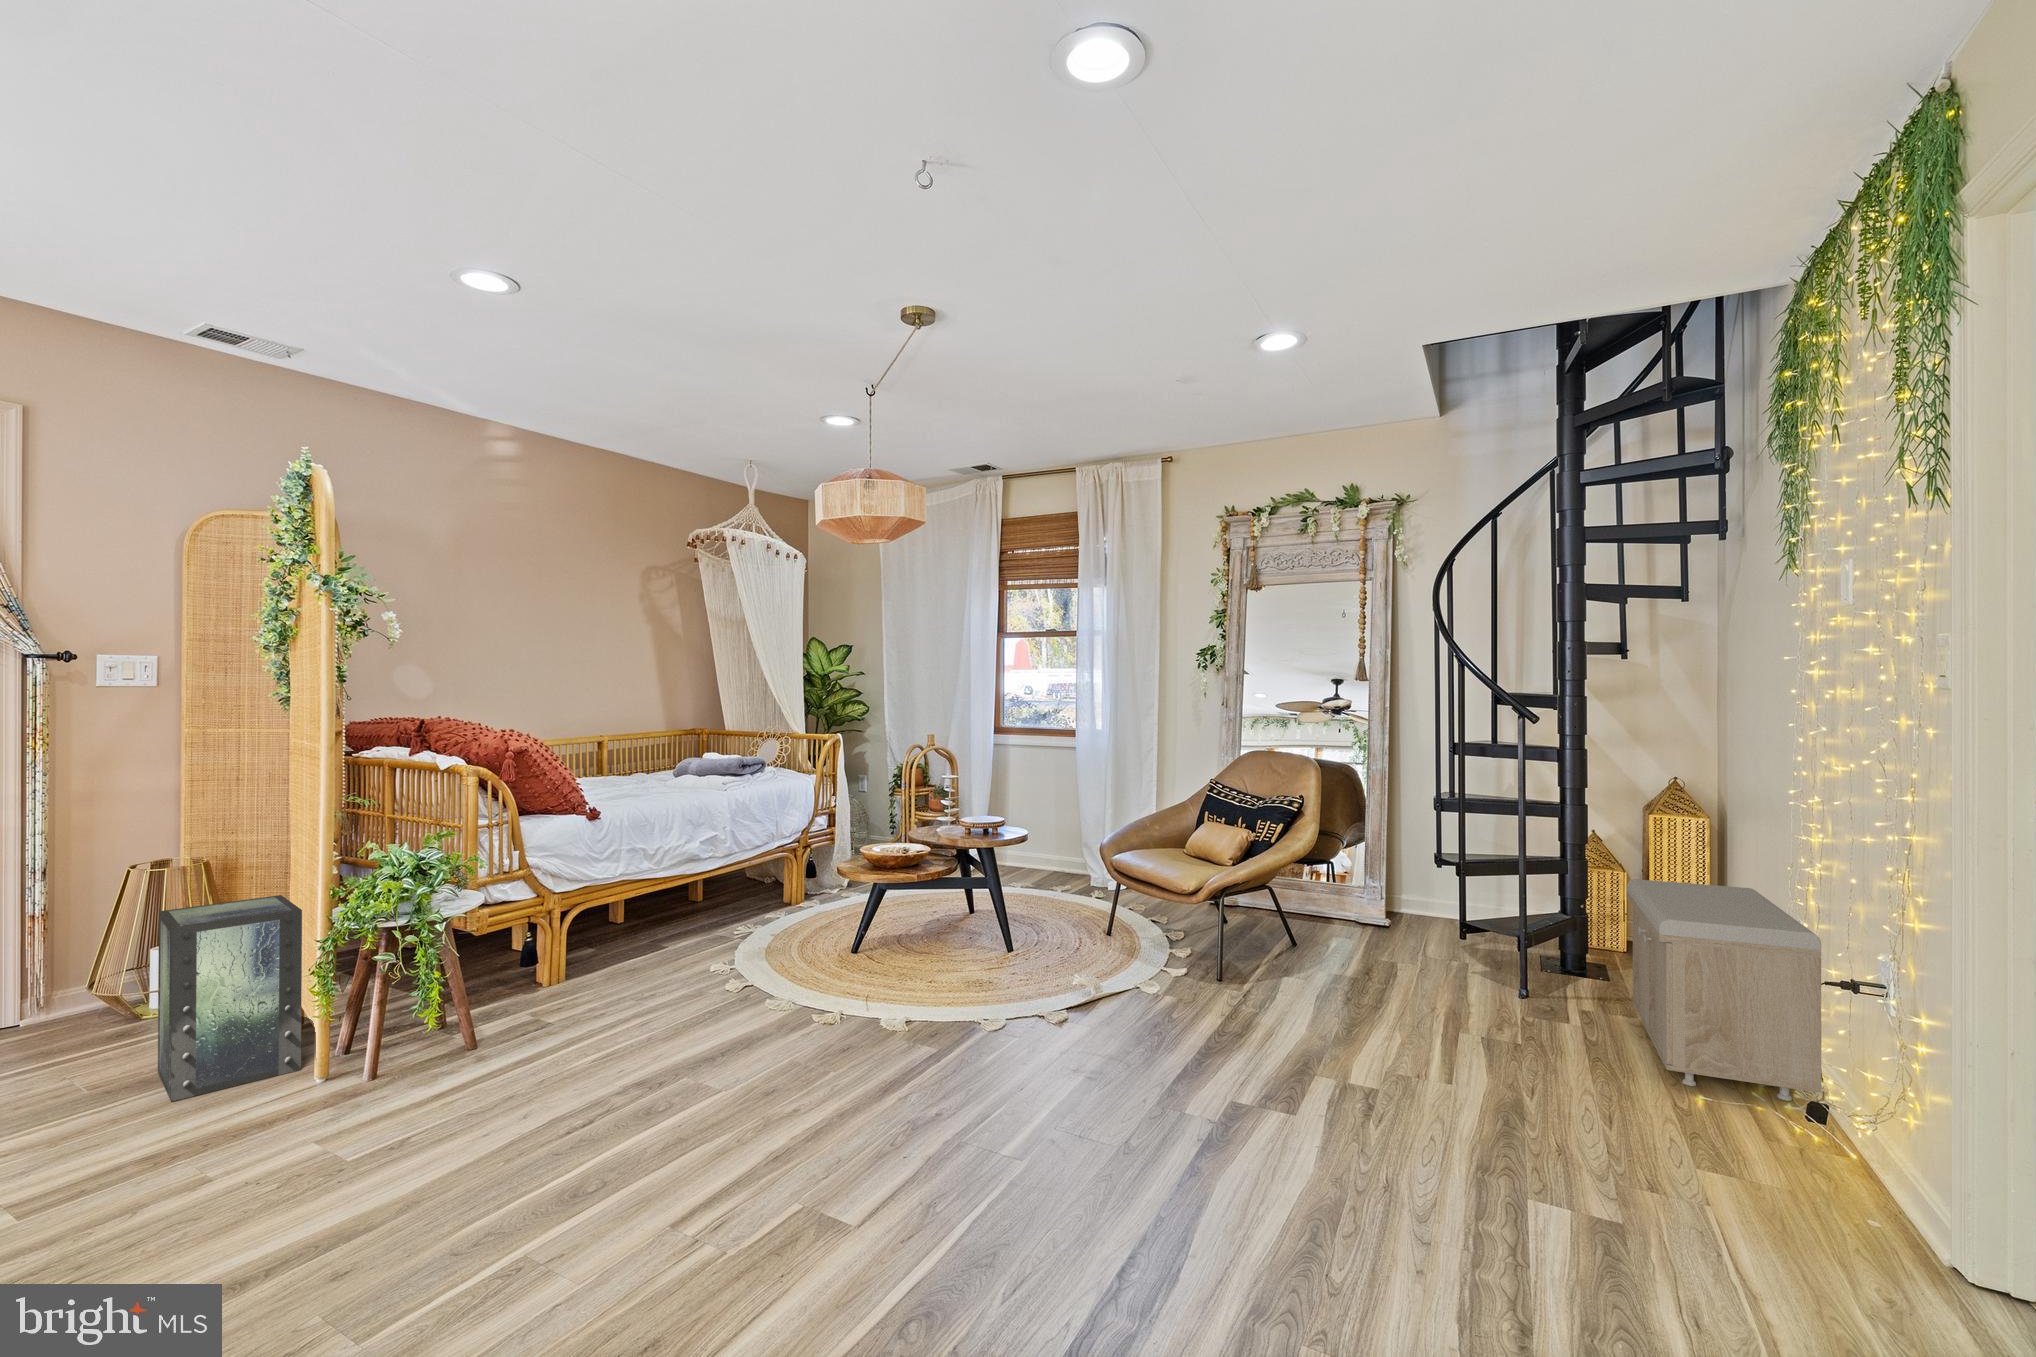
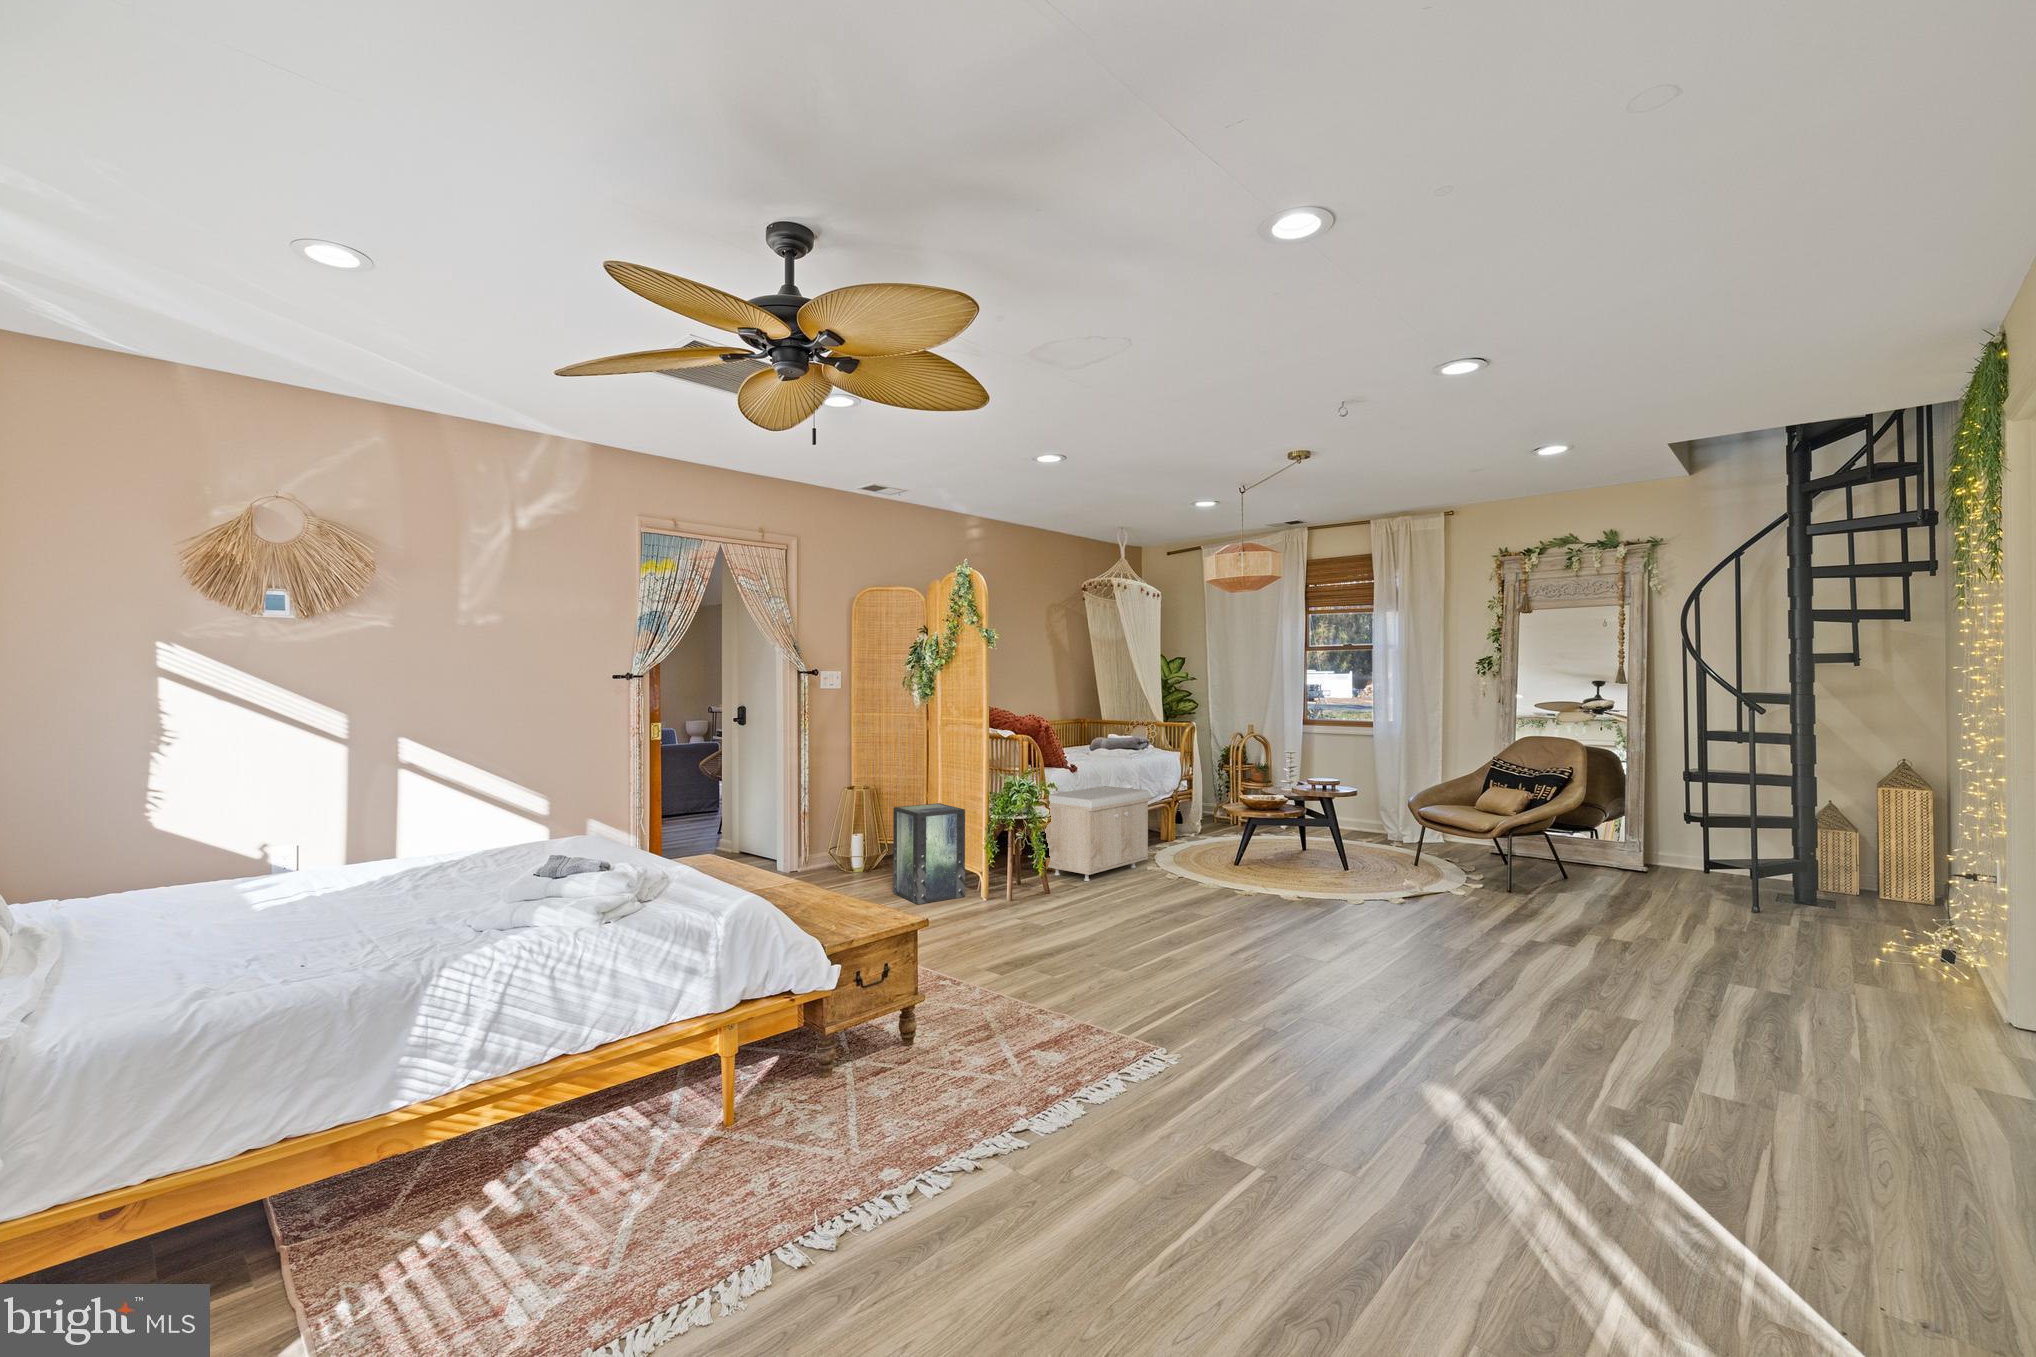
storage bench: present [1627,879,1822,1101] -> present [1045,786,1150,881]

